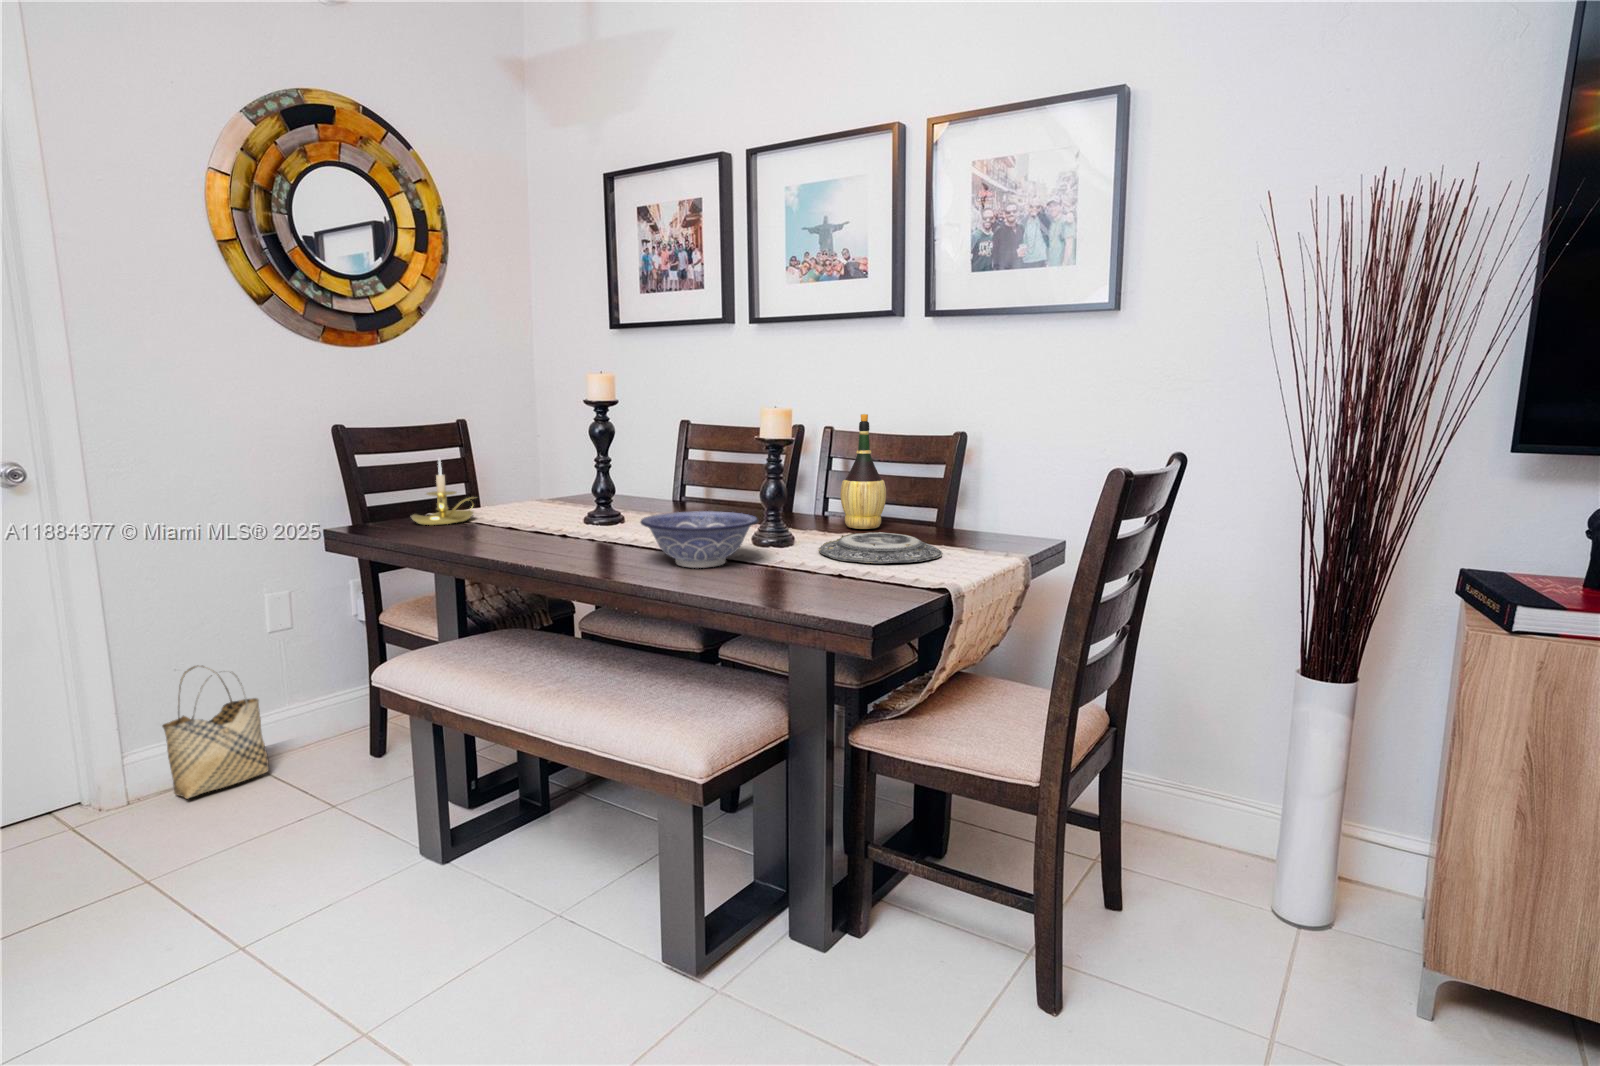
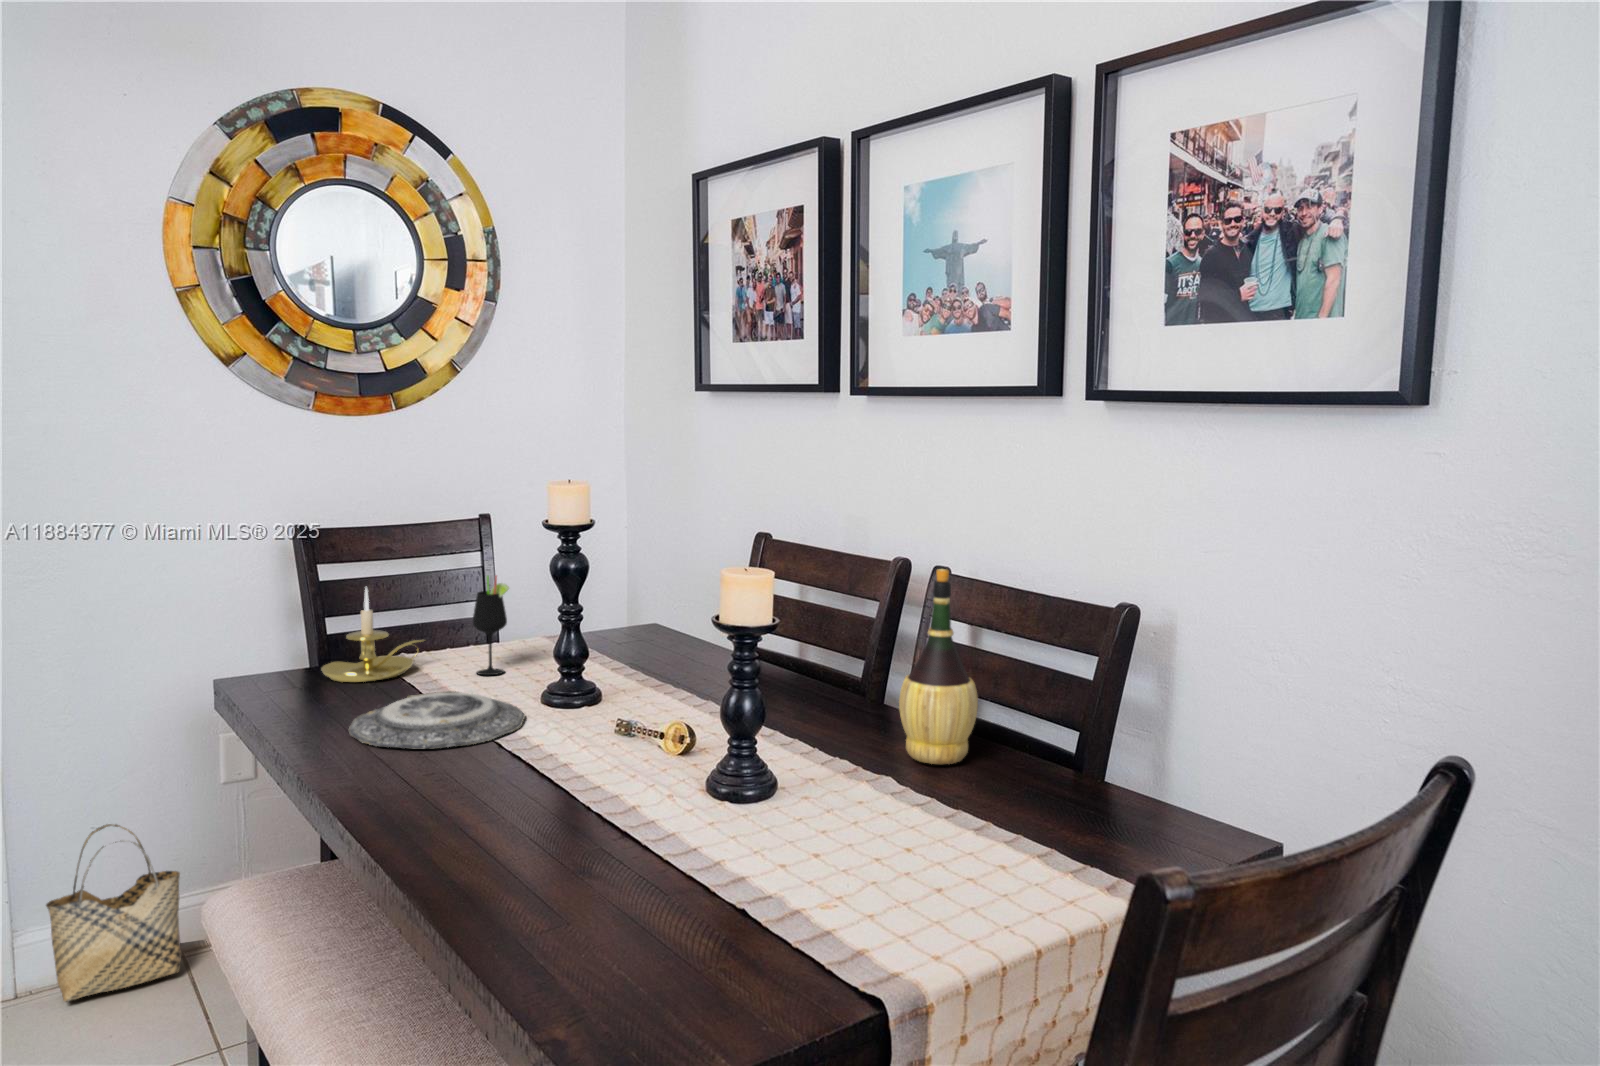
wine glass: none [517,446,544,517] -> present [473,576,509,675]
decorative bowl: present [641,511,759,568] -> none [471,733,672,849]
plate: present [819,532,942,563] -> present [349,691,525,749]

